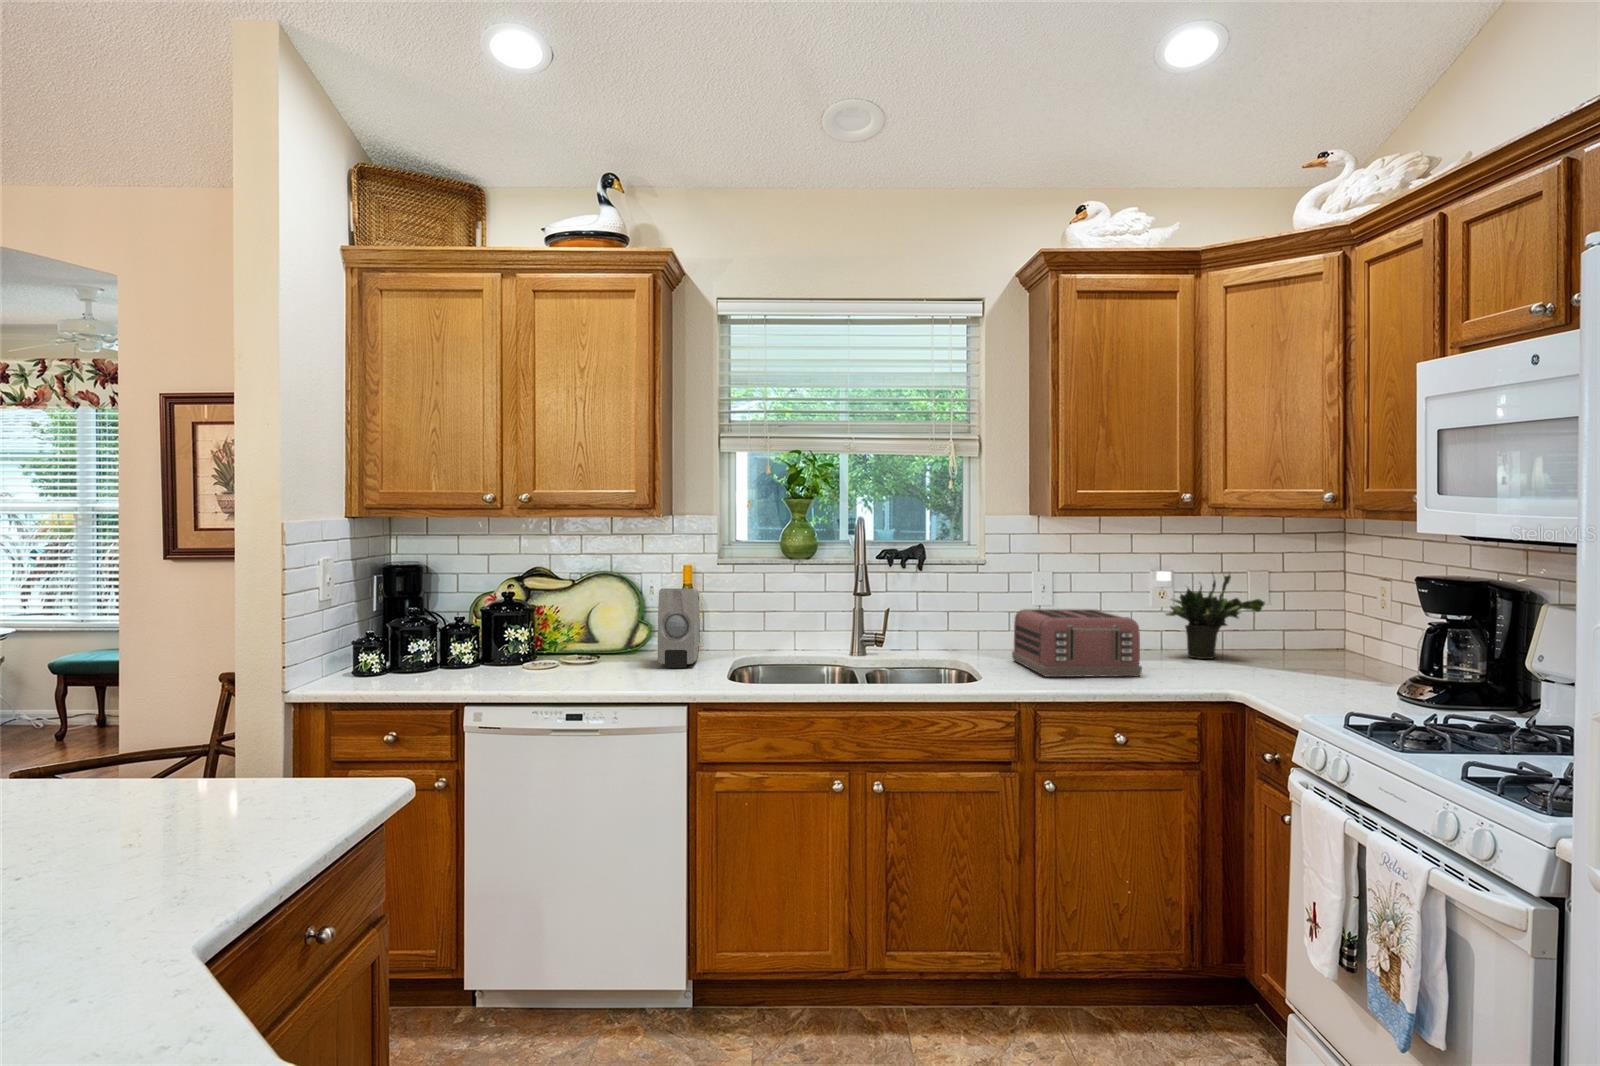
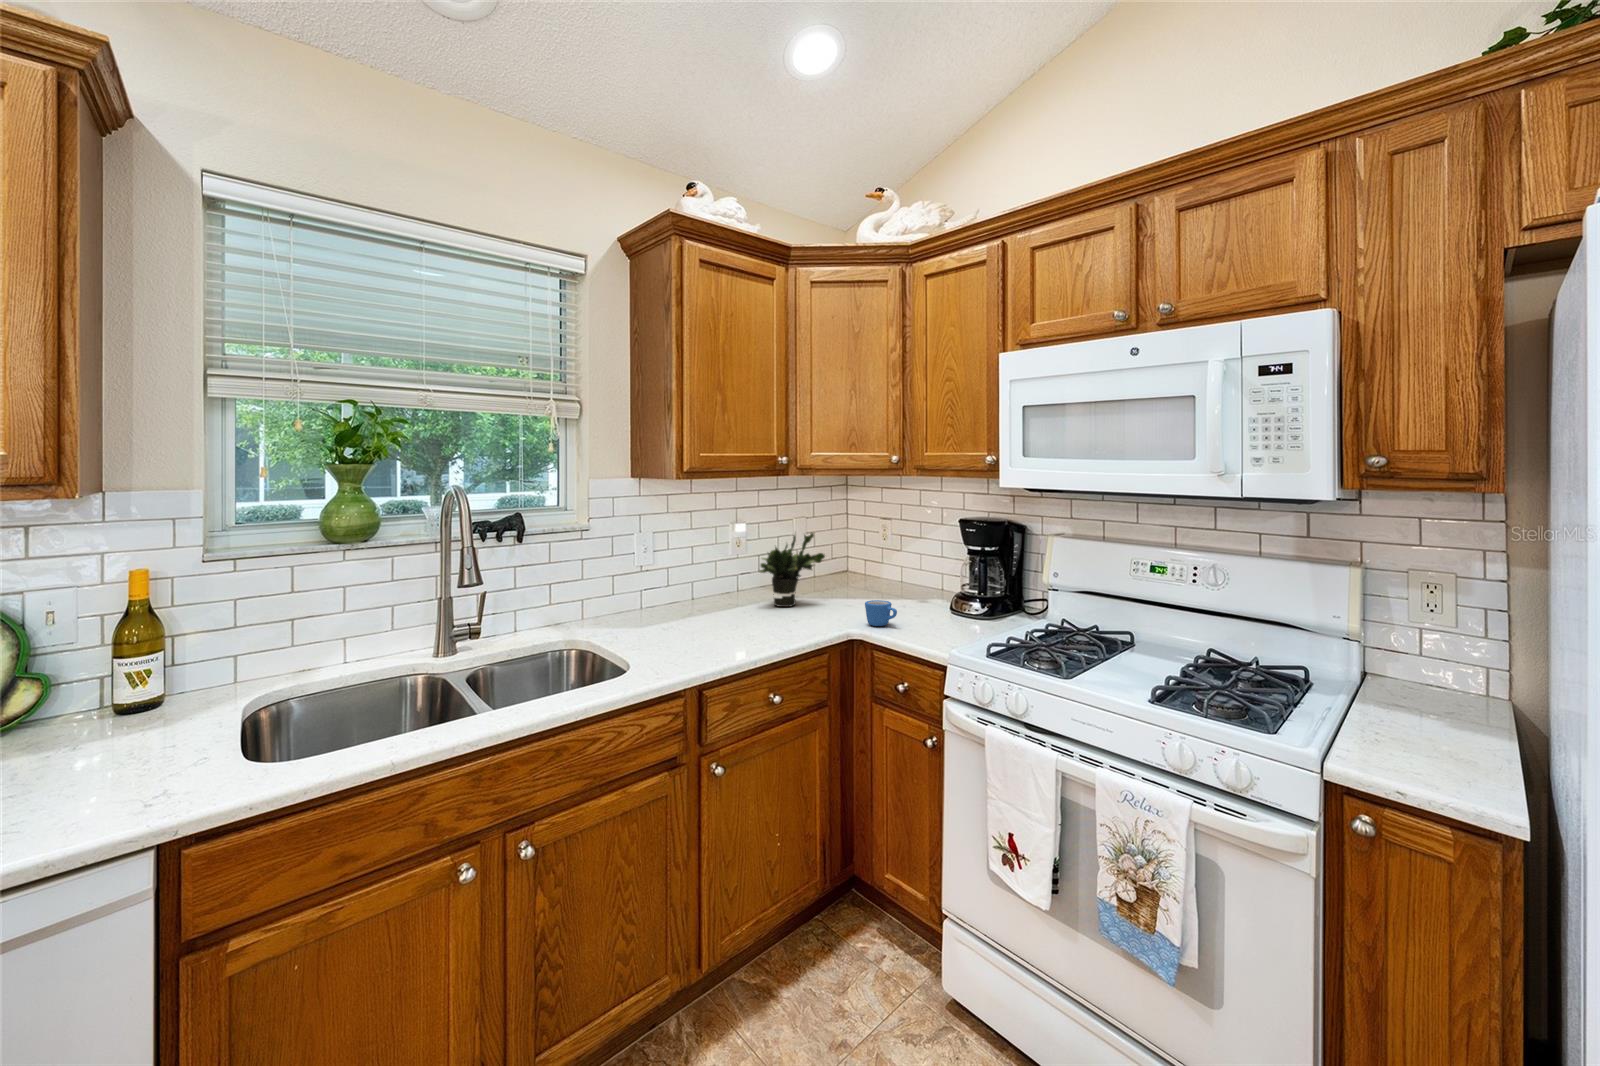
soap dispenser: present [658,588,699,668] -> none [56,605,168,752]
toaster: present [1012,609,1142,677] -> none [638,574,773,652]
mug: none [1267,655,1304,686] -> present [865,600,897,626]

